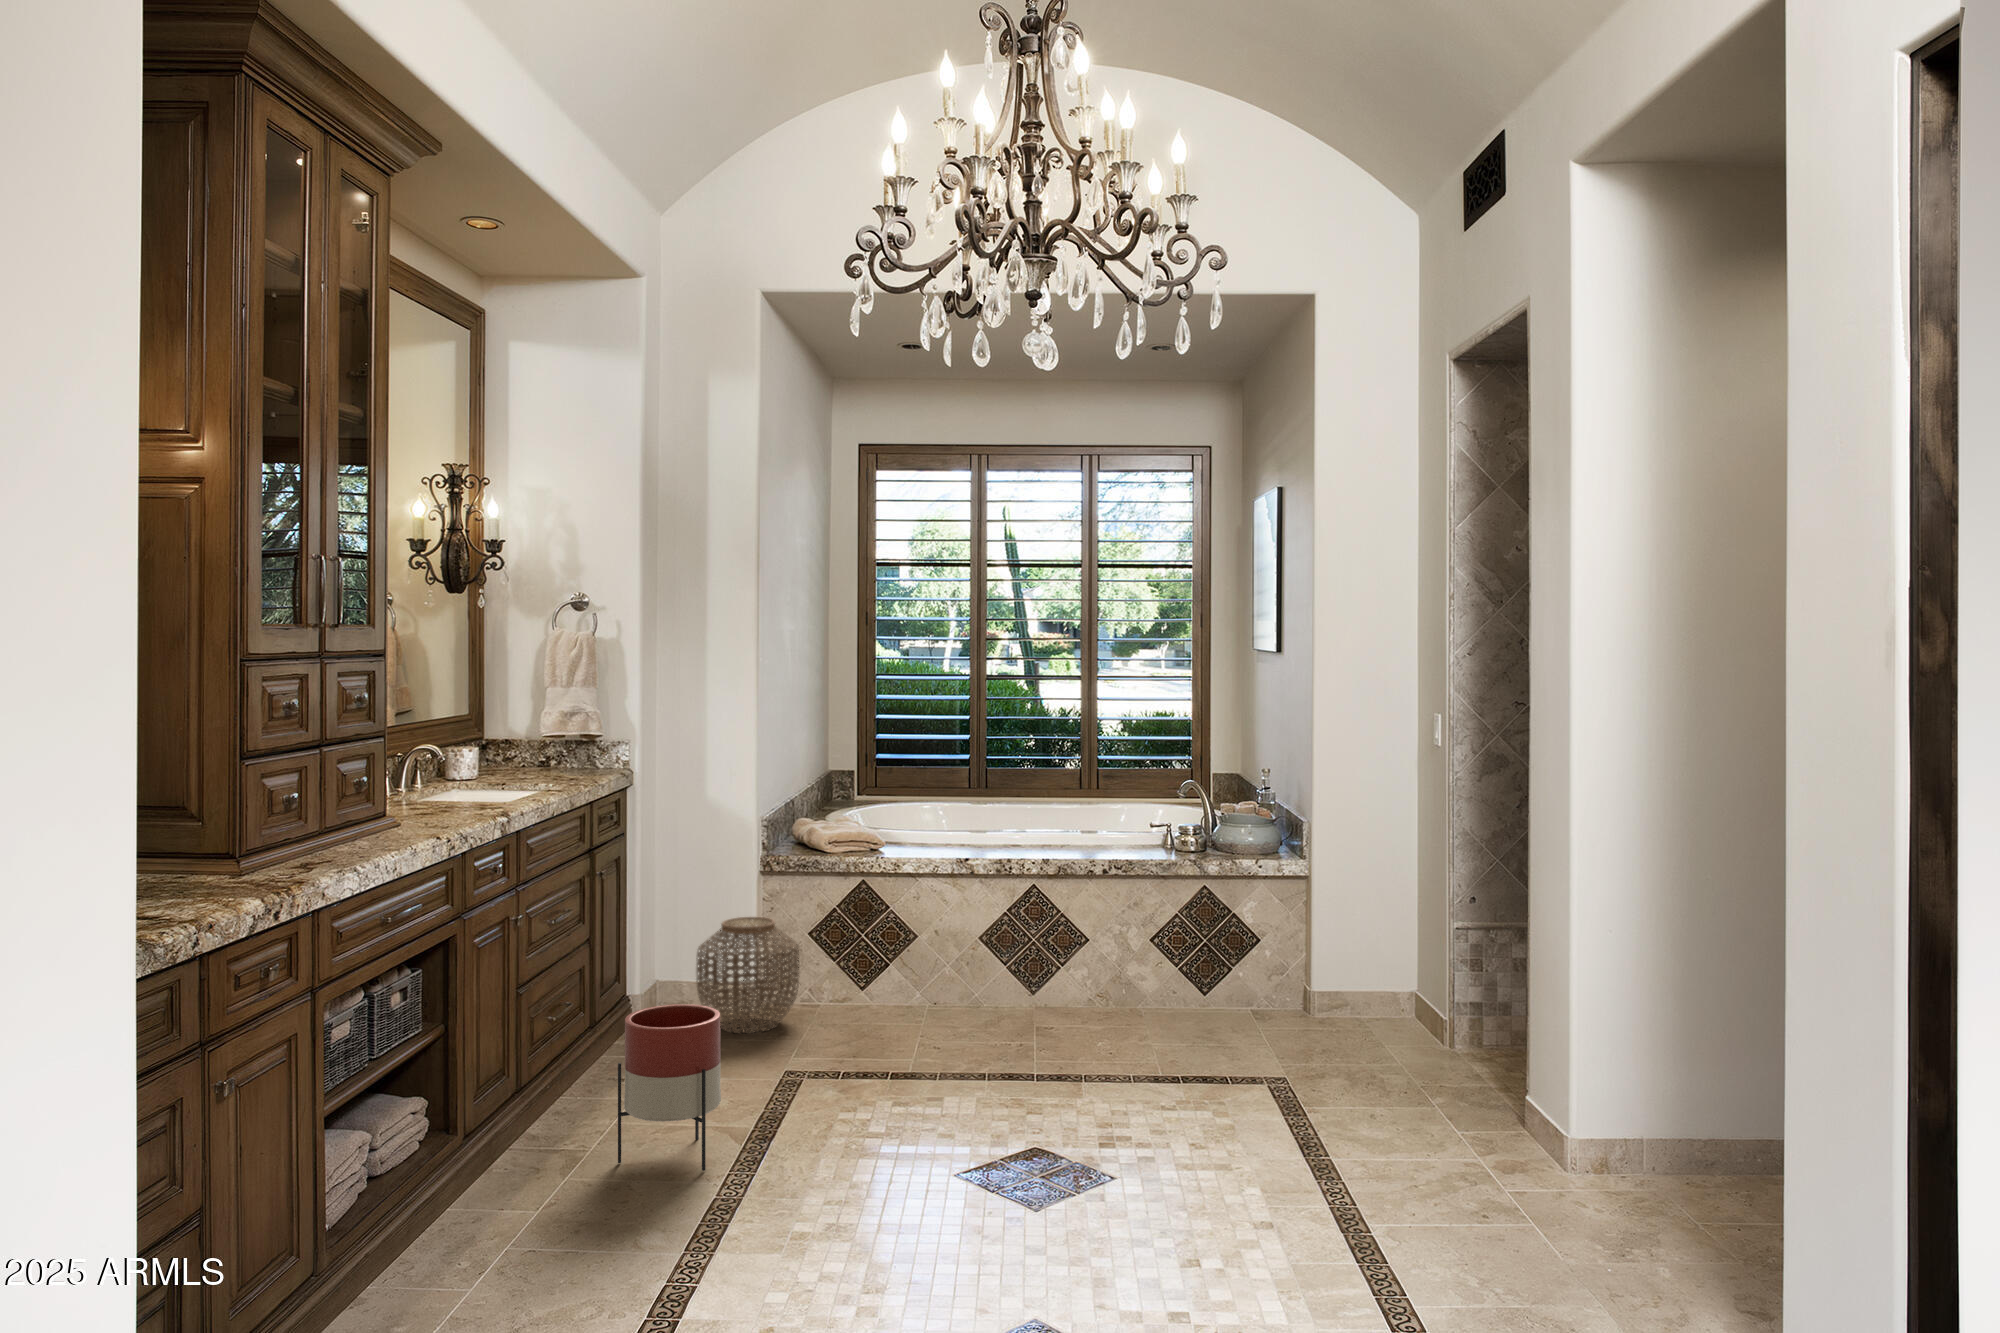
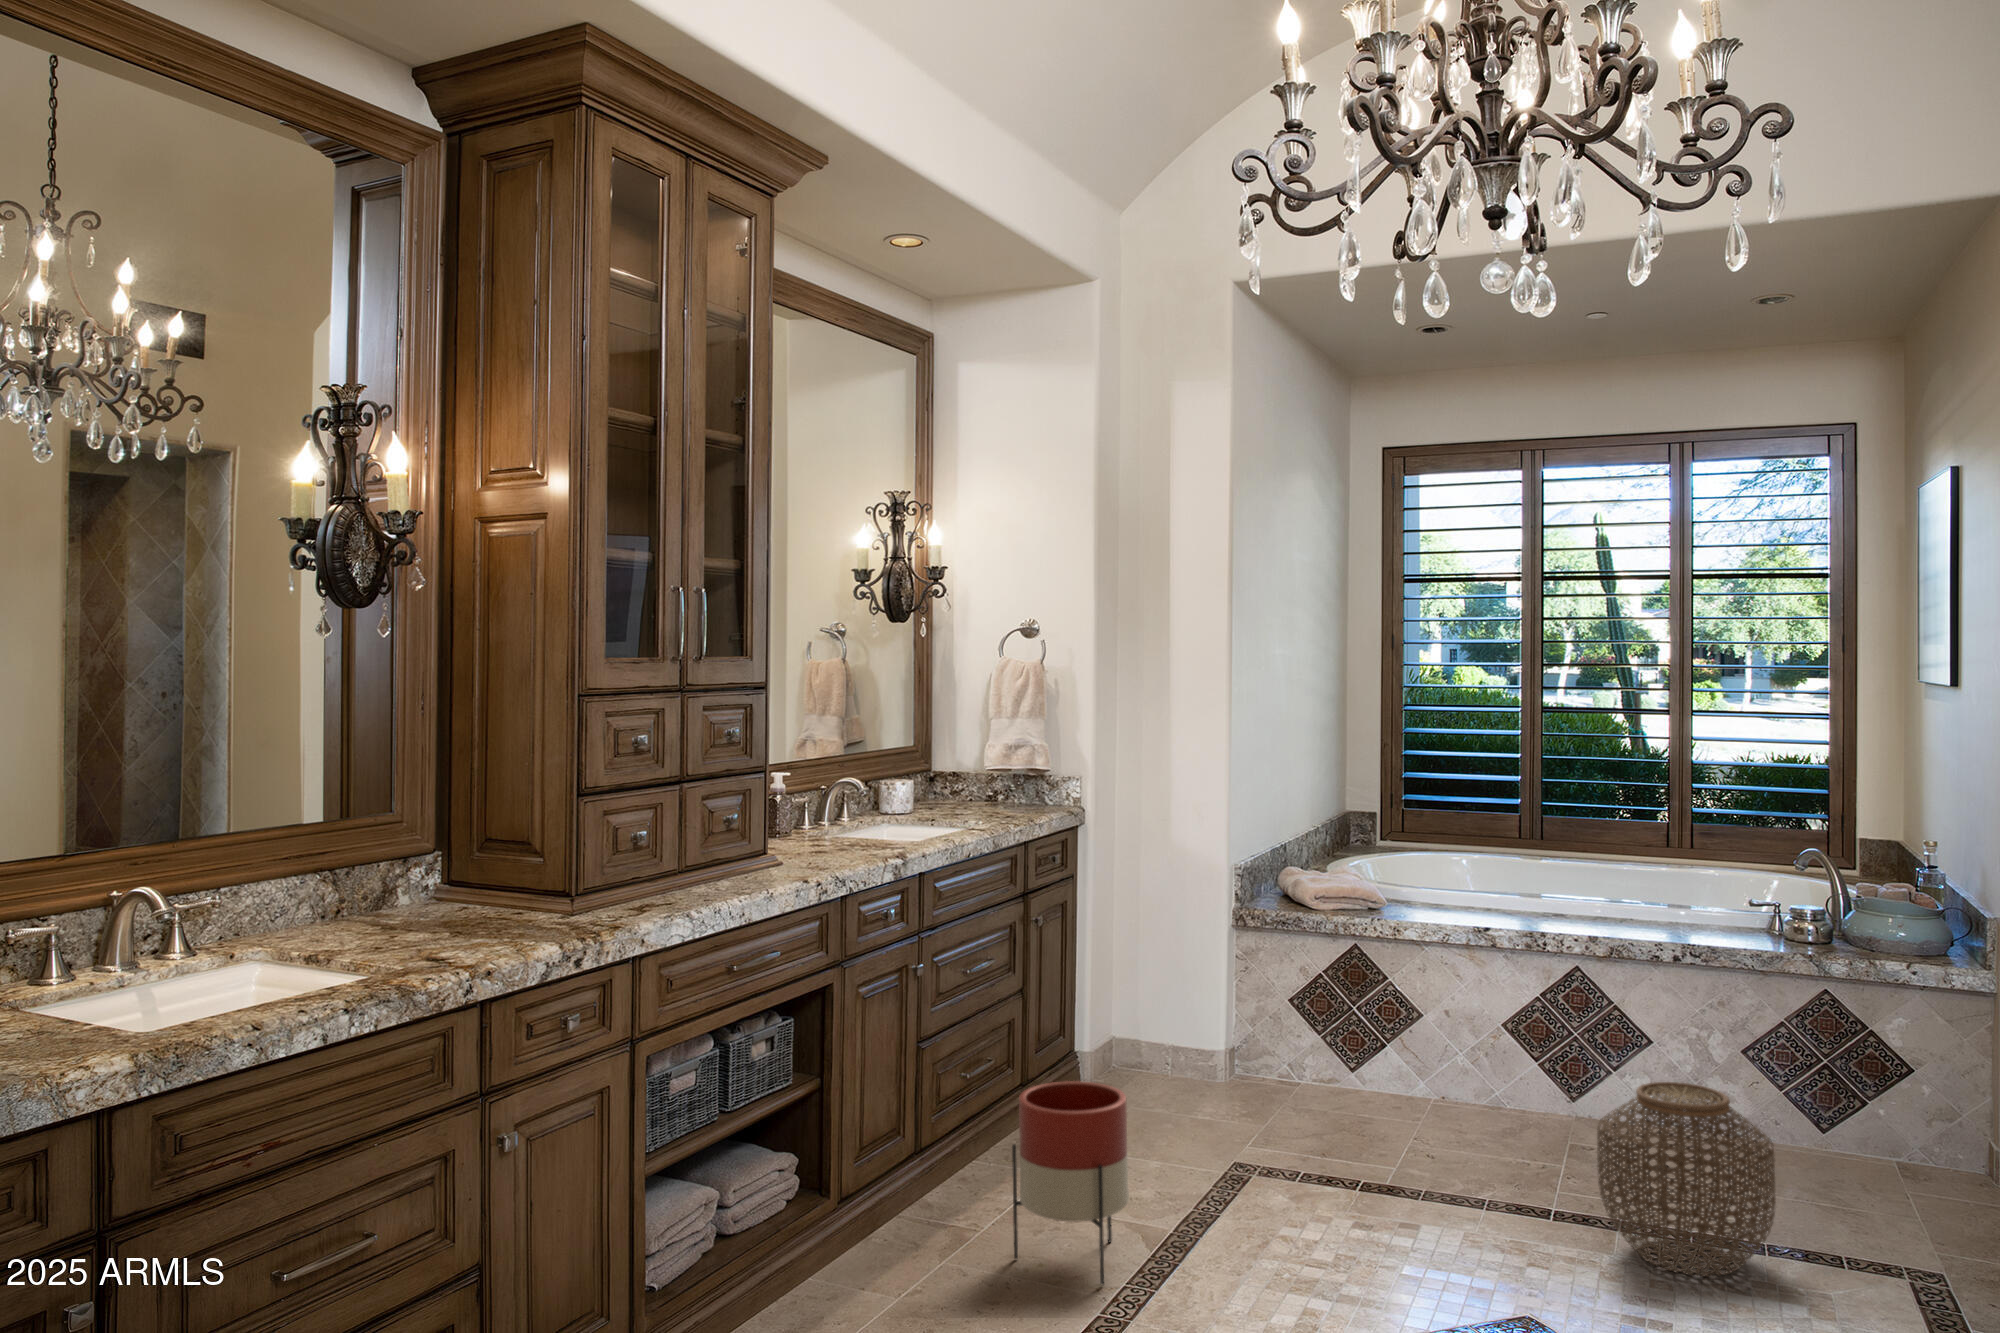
woven basket: present [696,917,799,1033] -> present [1597,1082,1776,1276]

